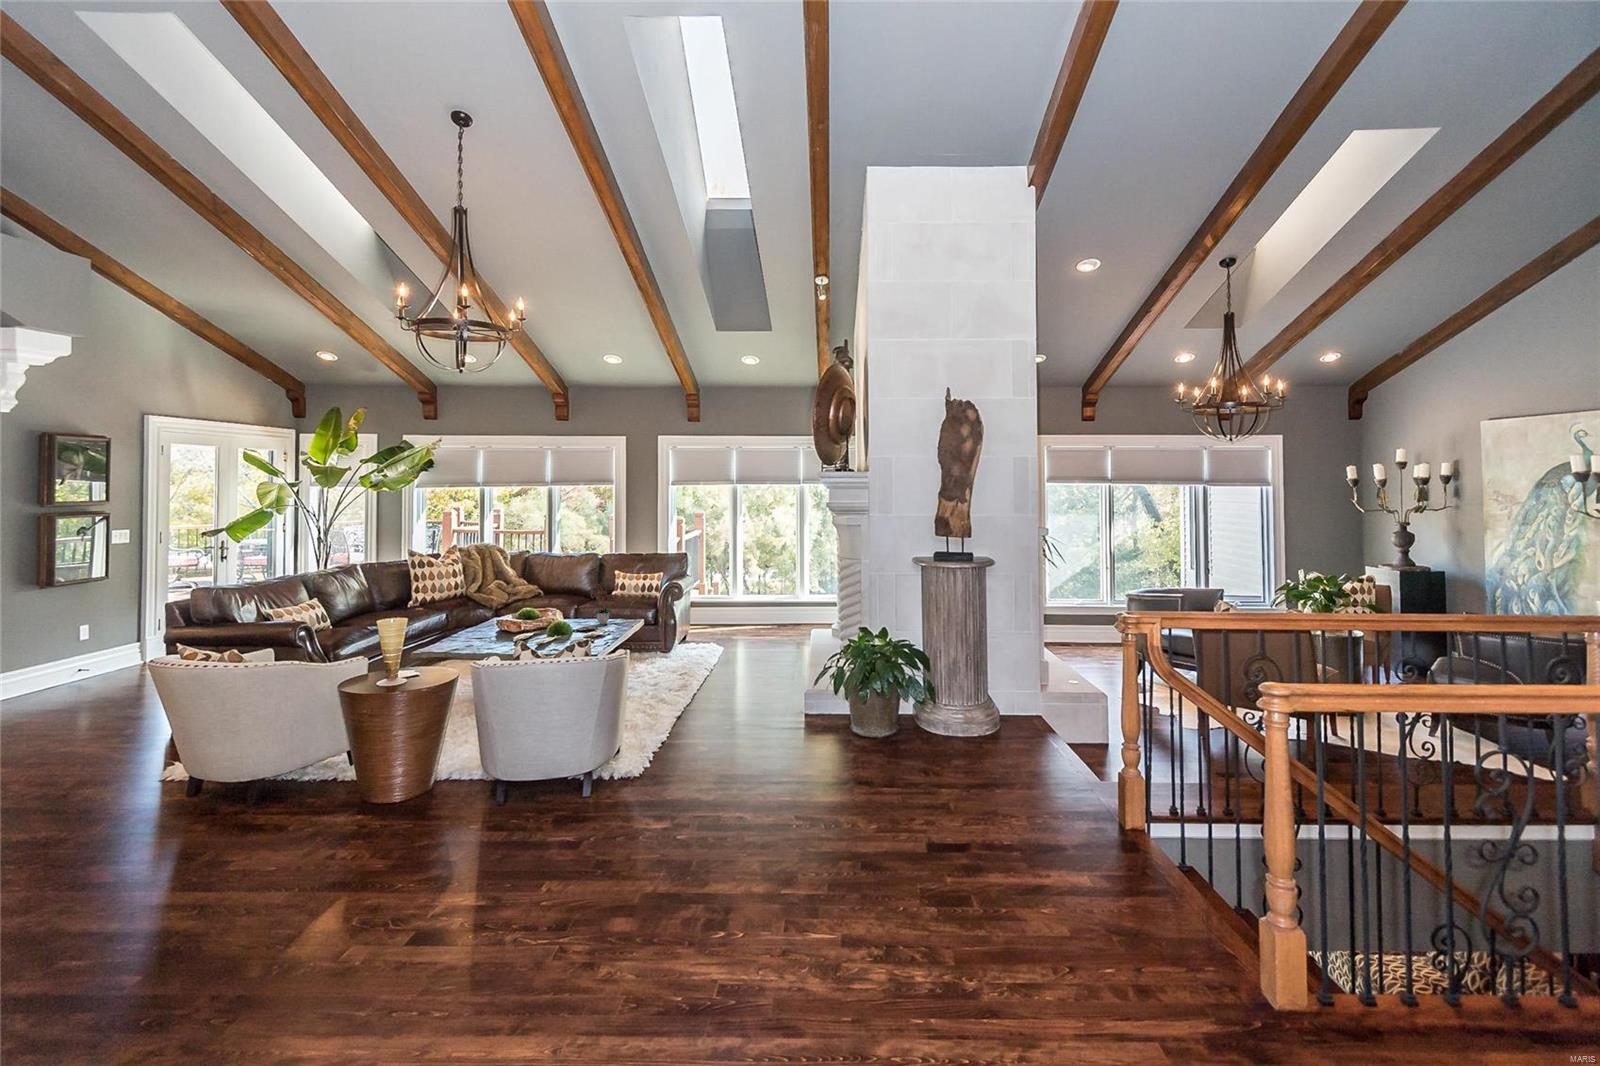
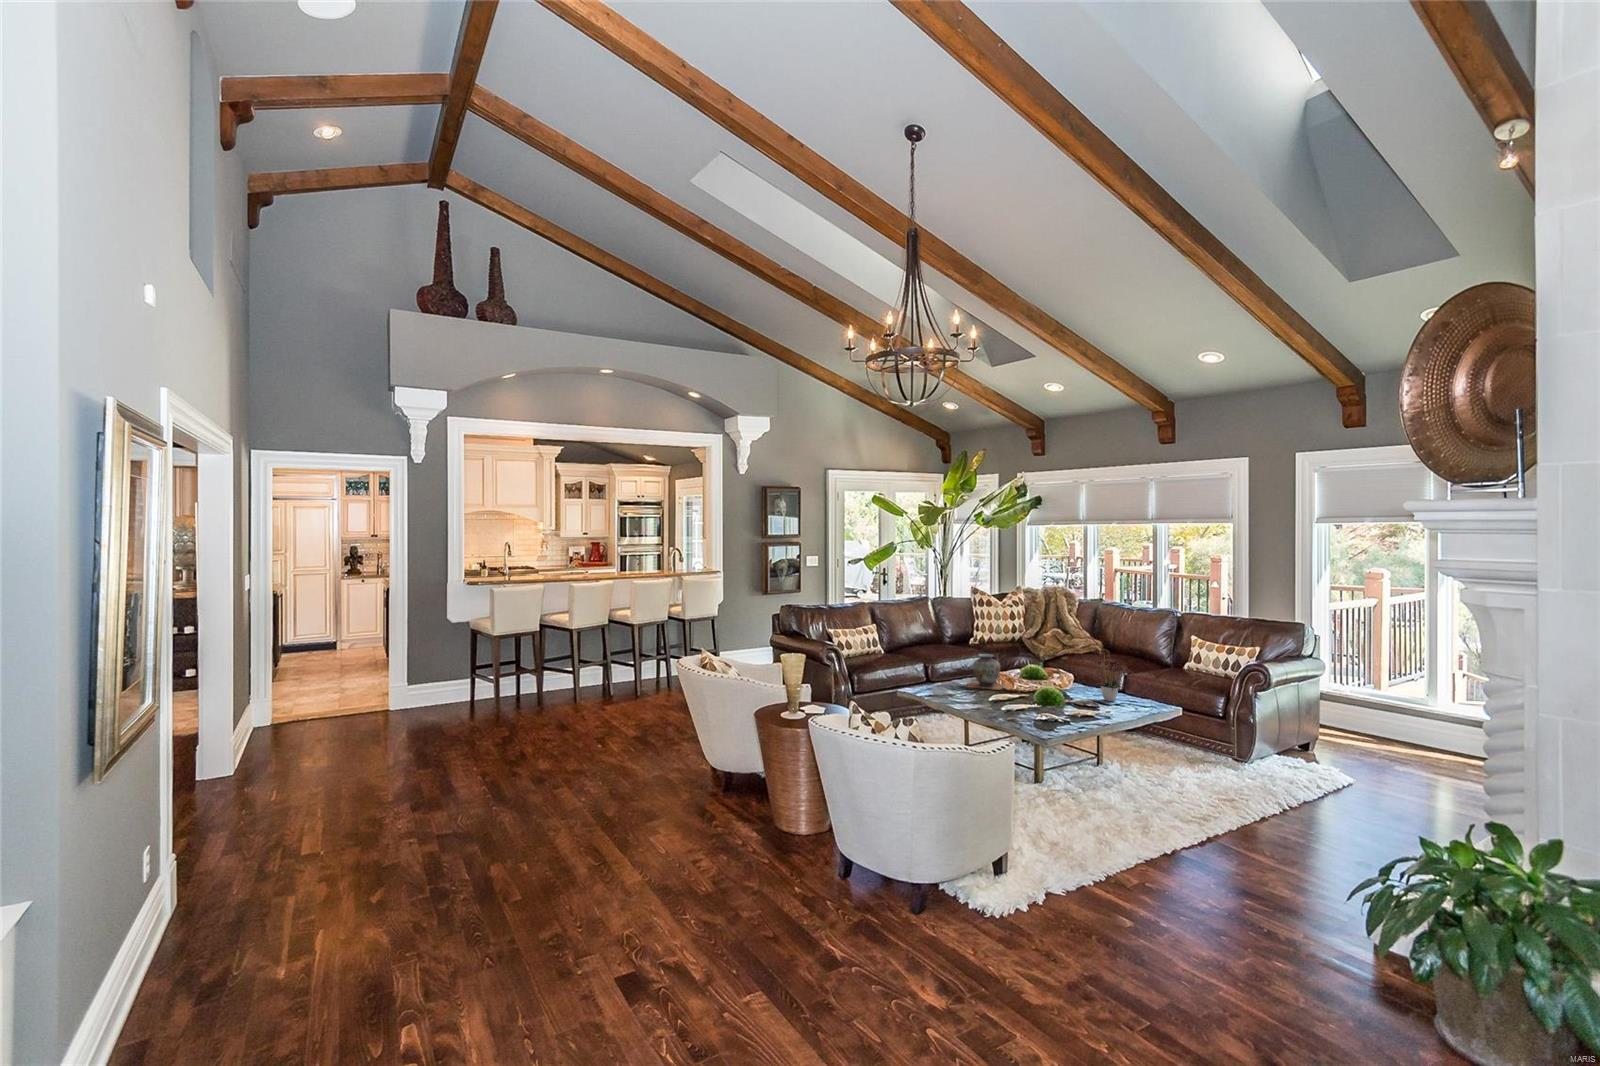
decorative vase: none [483,602,521,635] -> present [967,654,1005,690]

